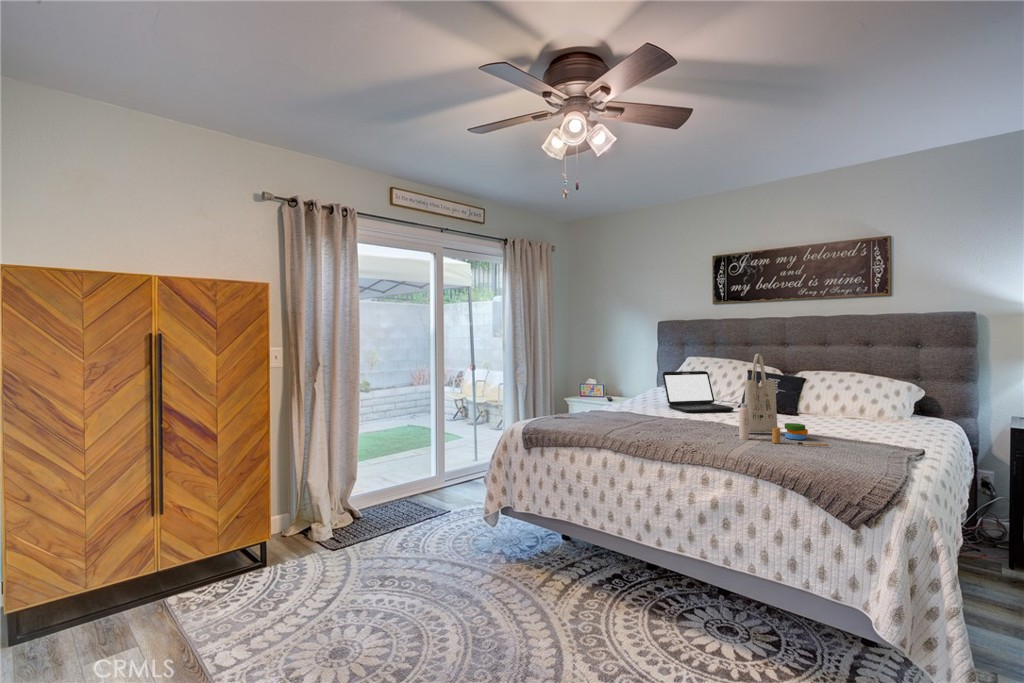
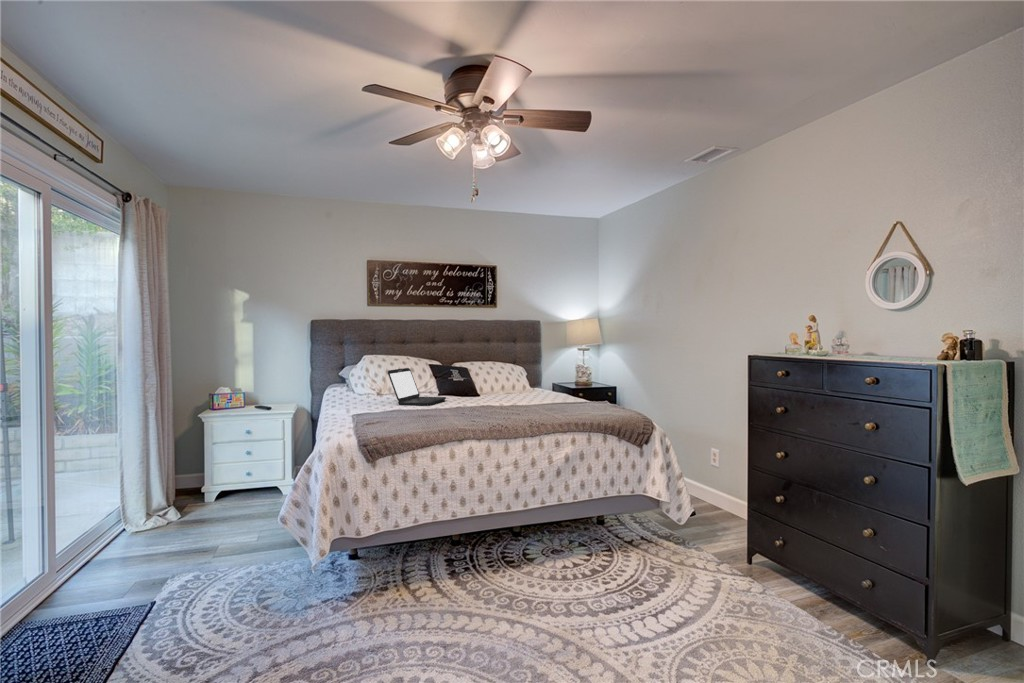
tote bag: present [739,354,829,446] -> none [514,347,572,413]

